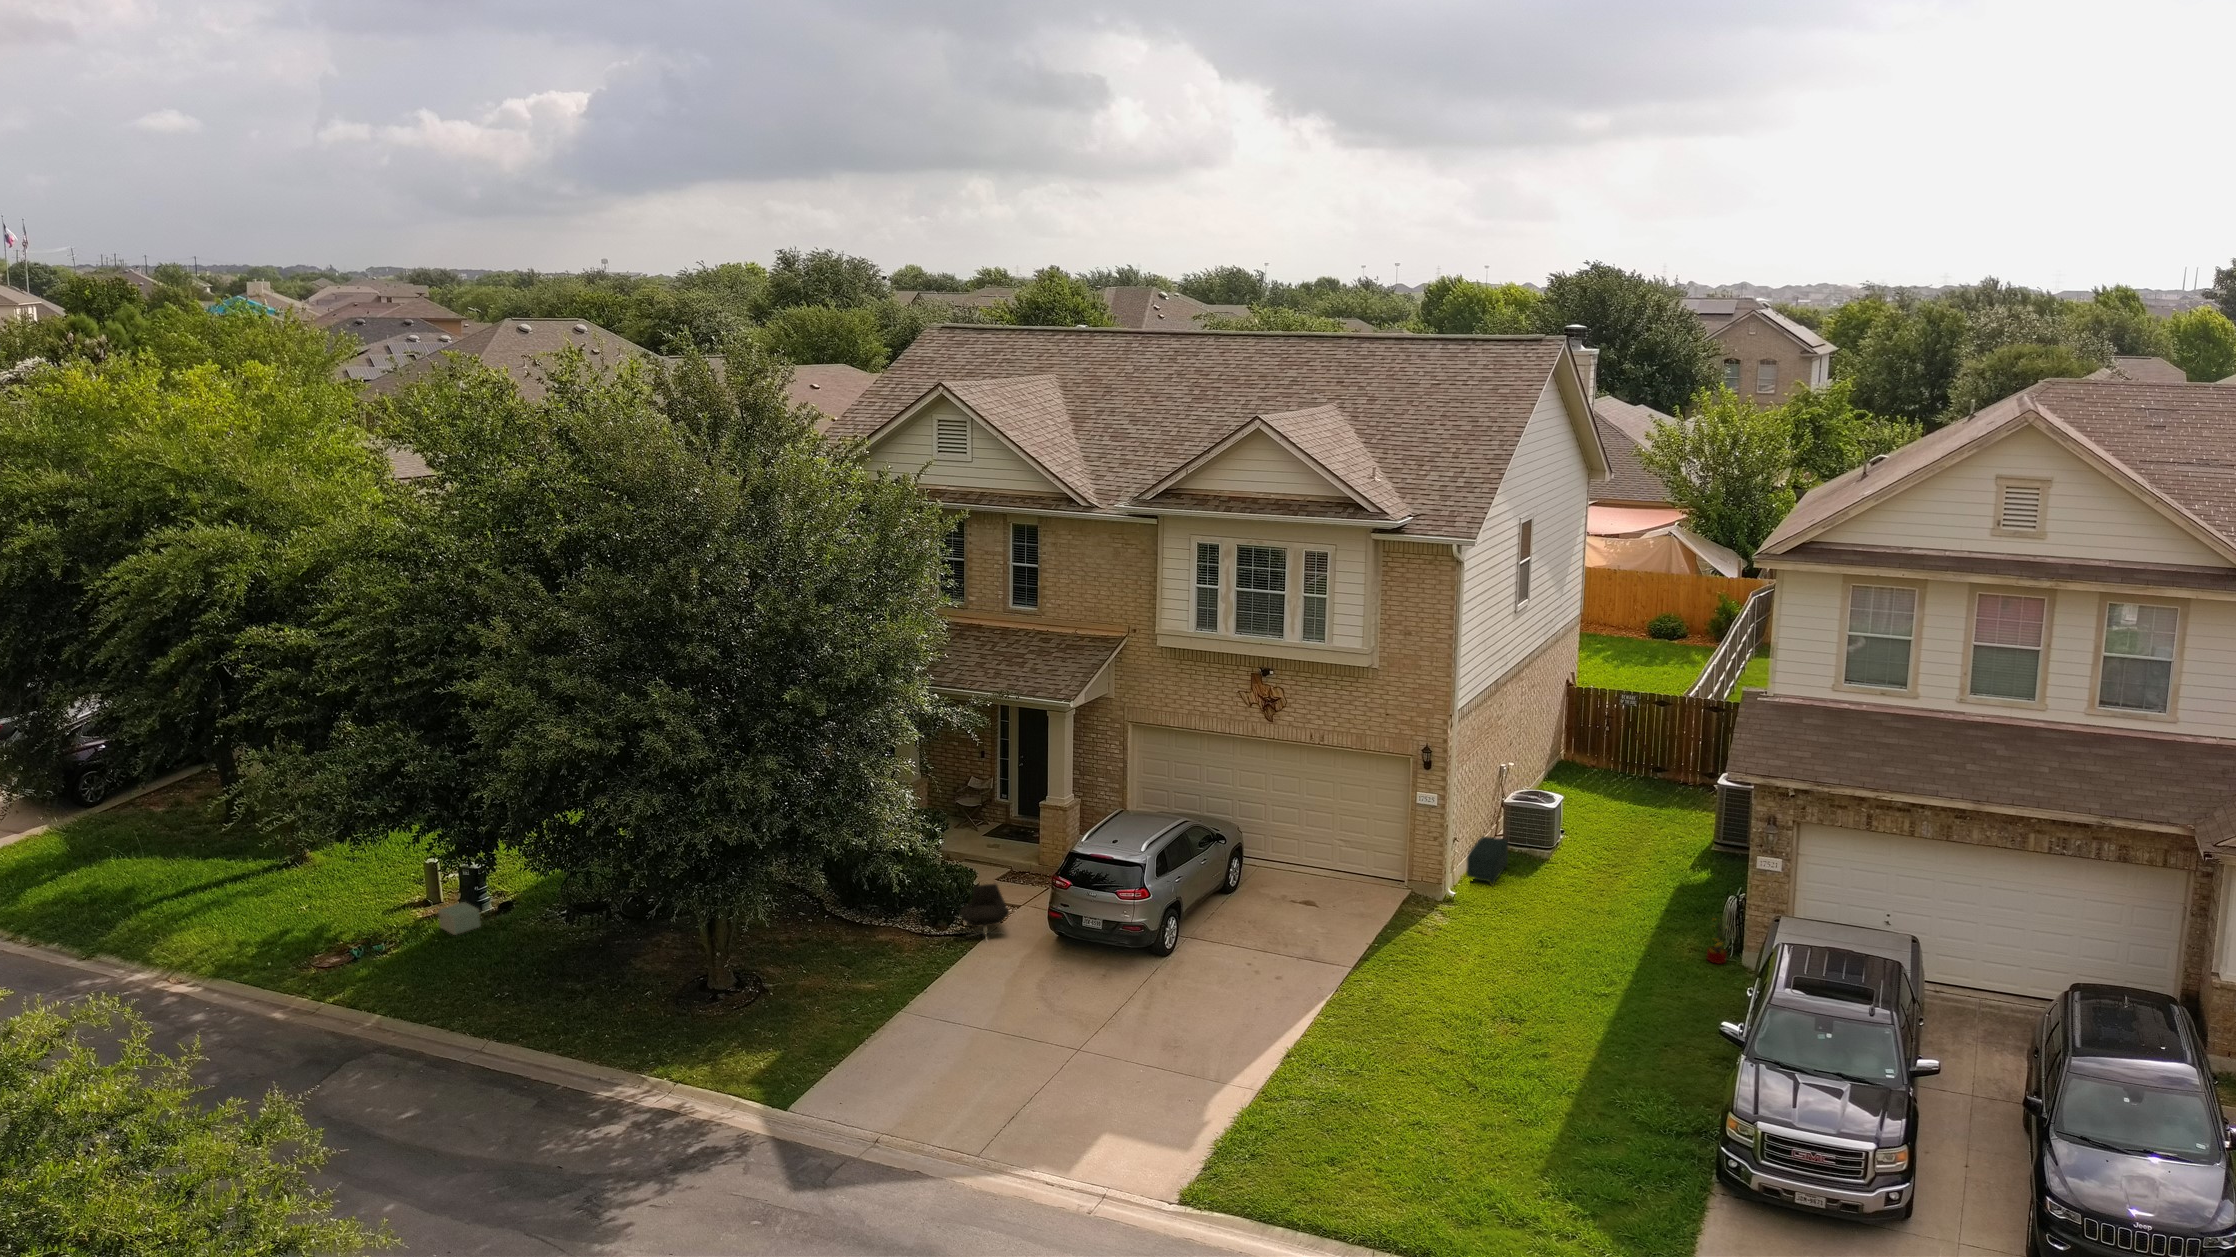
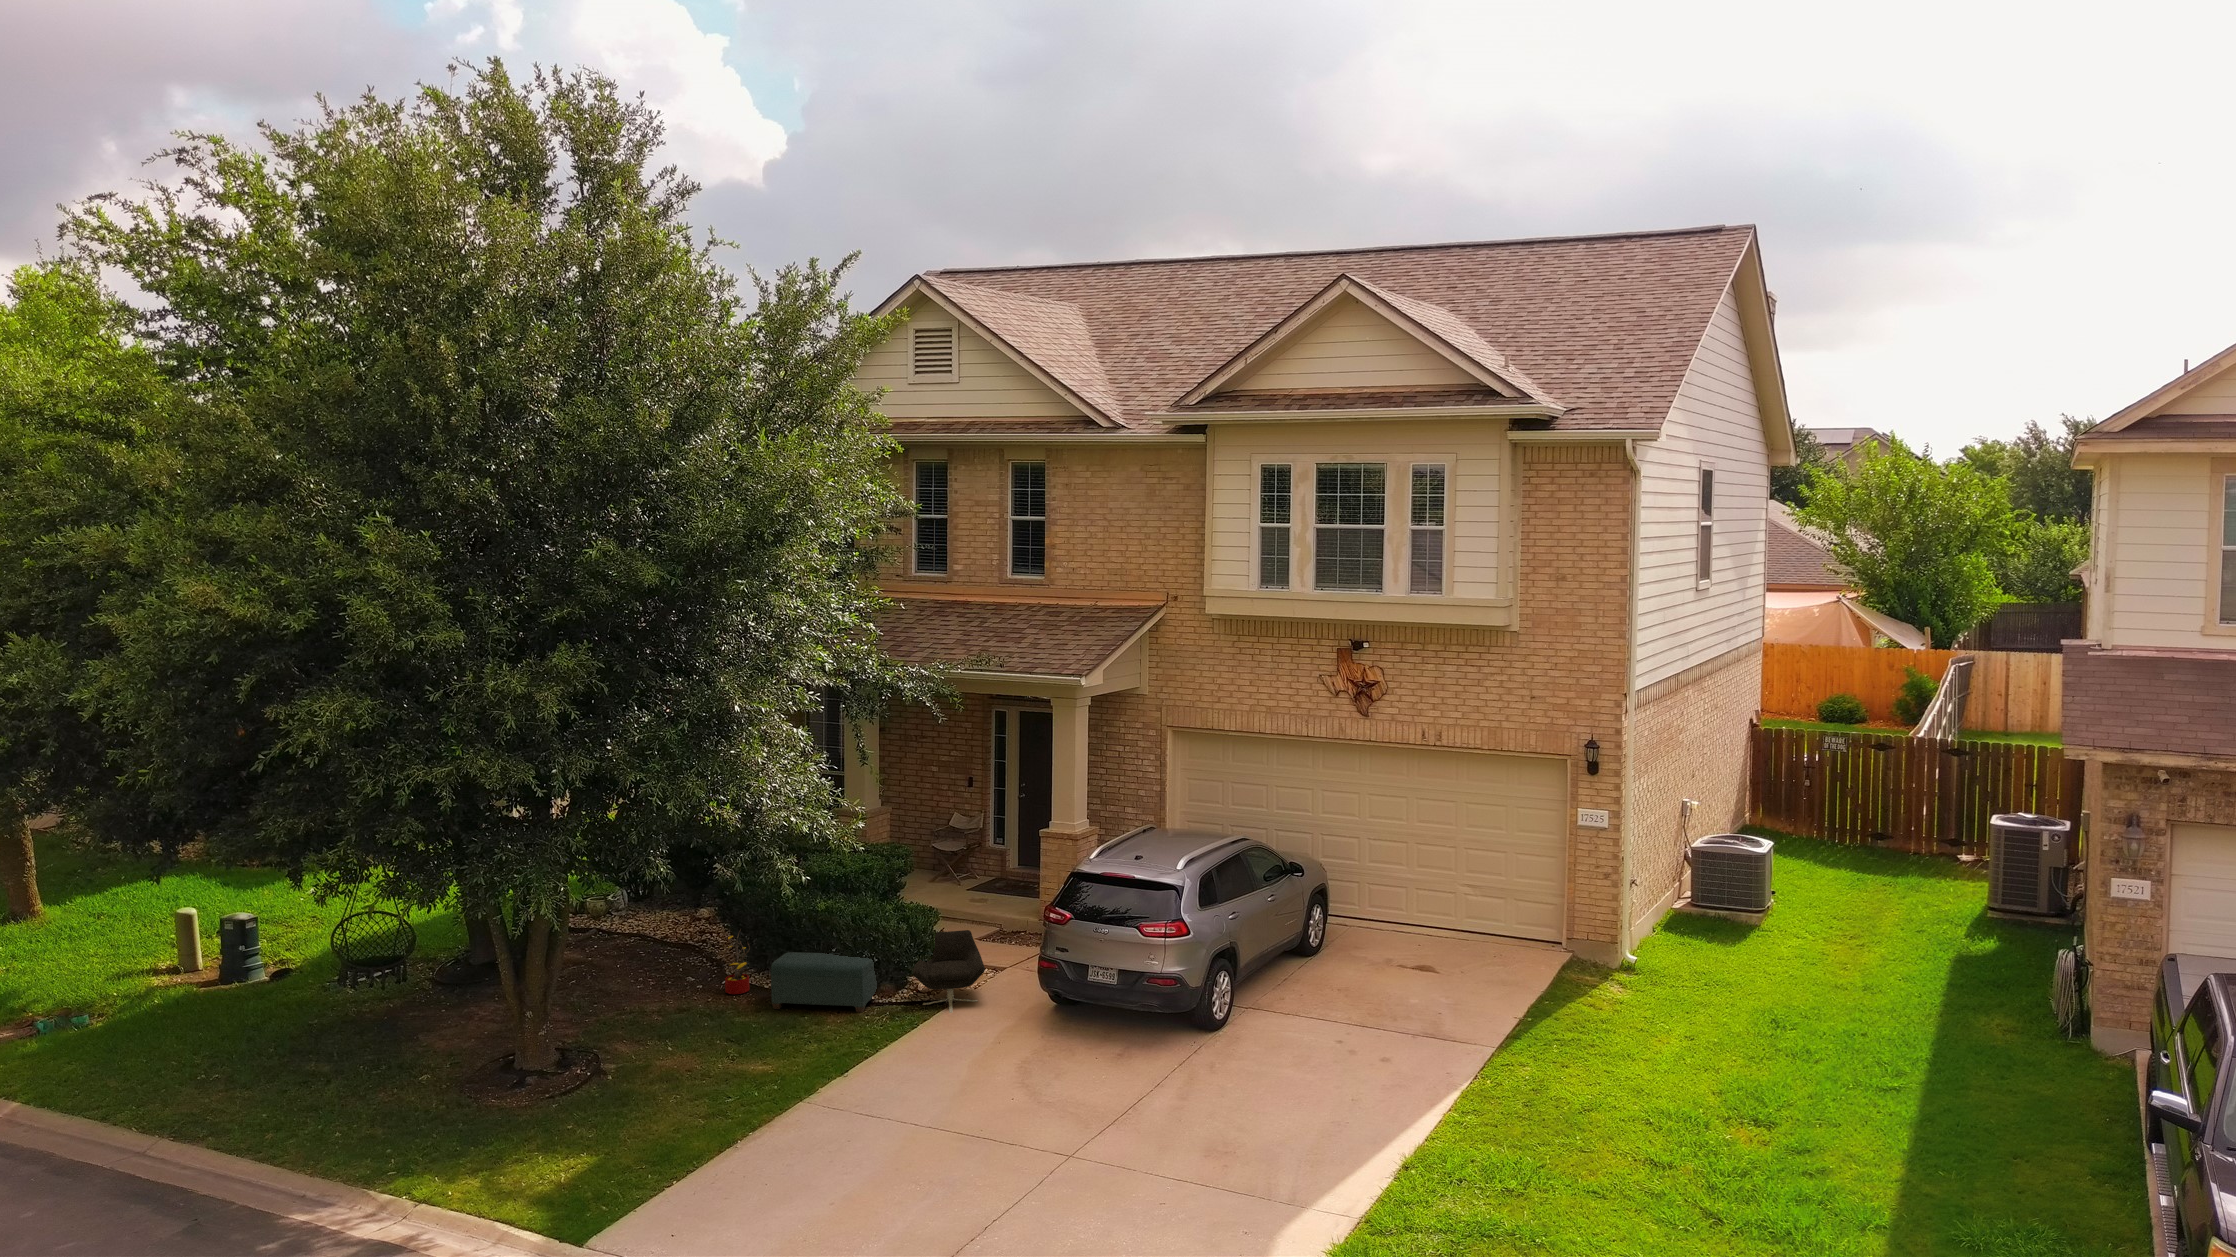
bench: present [1466,836,1508,886] -> present [771,952,878,1012]
storage box: present [438,902,481,935] -> none [182,952,241,996]
decorative plant: present [1707,919,1726,964] -> present [725,929,750,994]

